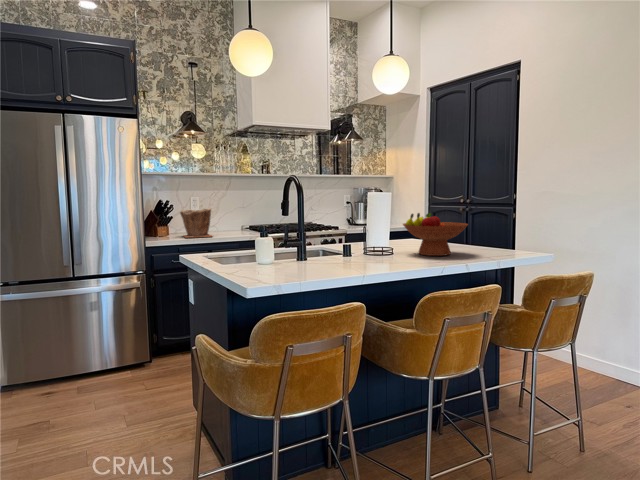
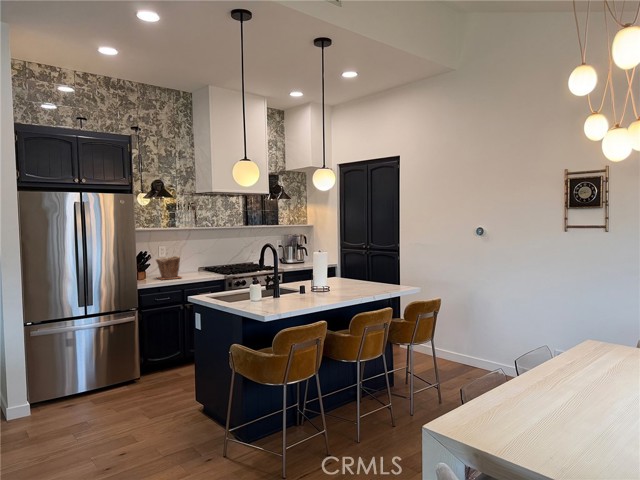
fruit bowl: present [403,213,468,256] -> none [330,265,370,292]

